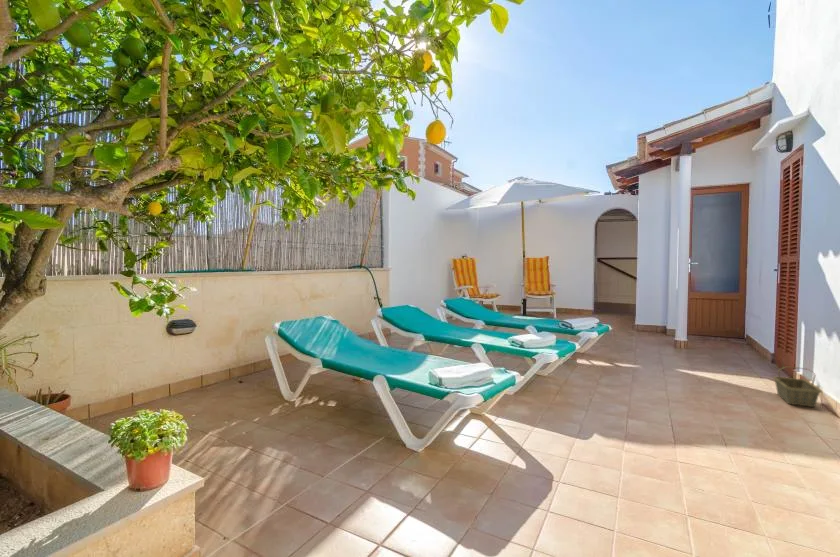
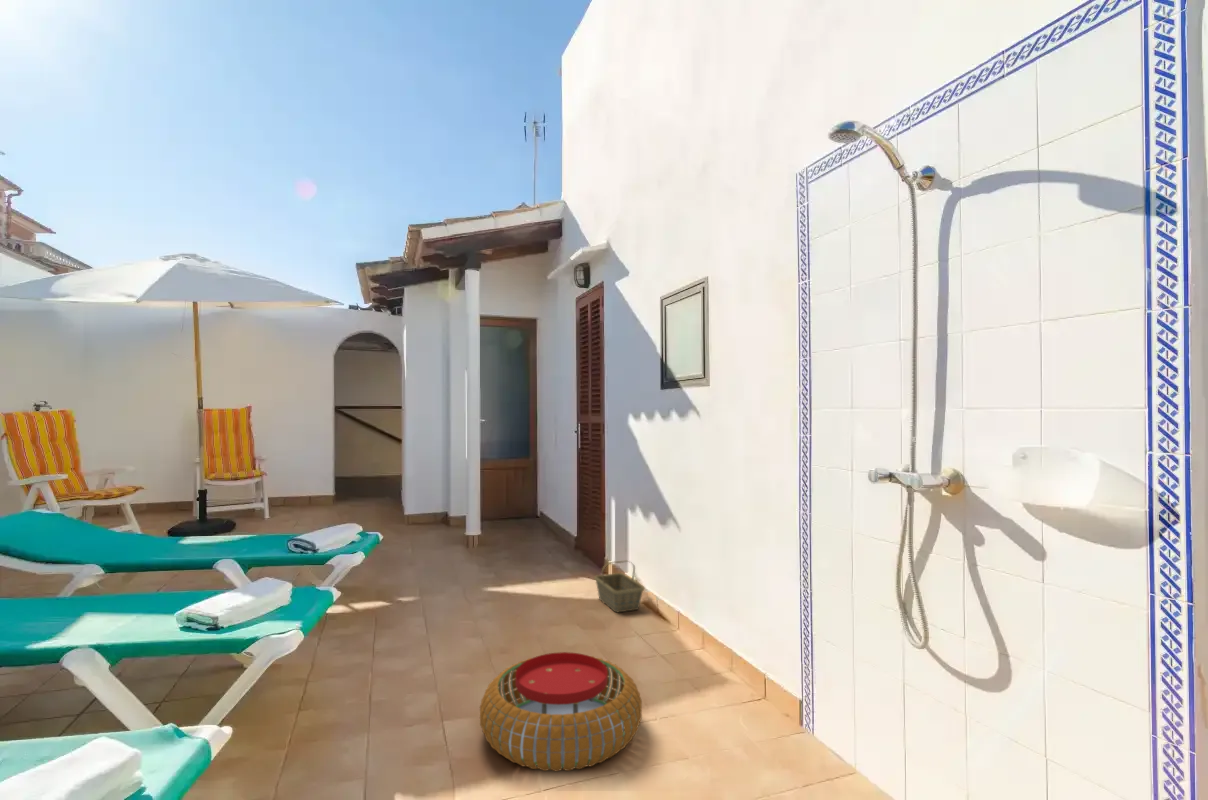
pouf: none [646,395,768,459] -> present [480,652,642,771]

